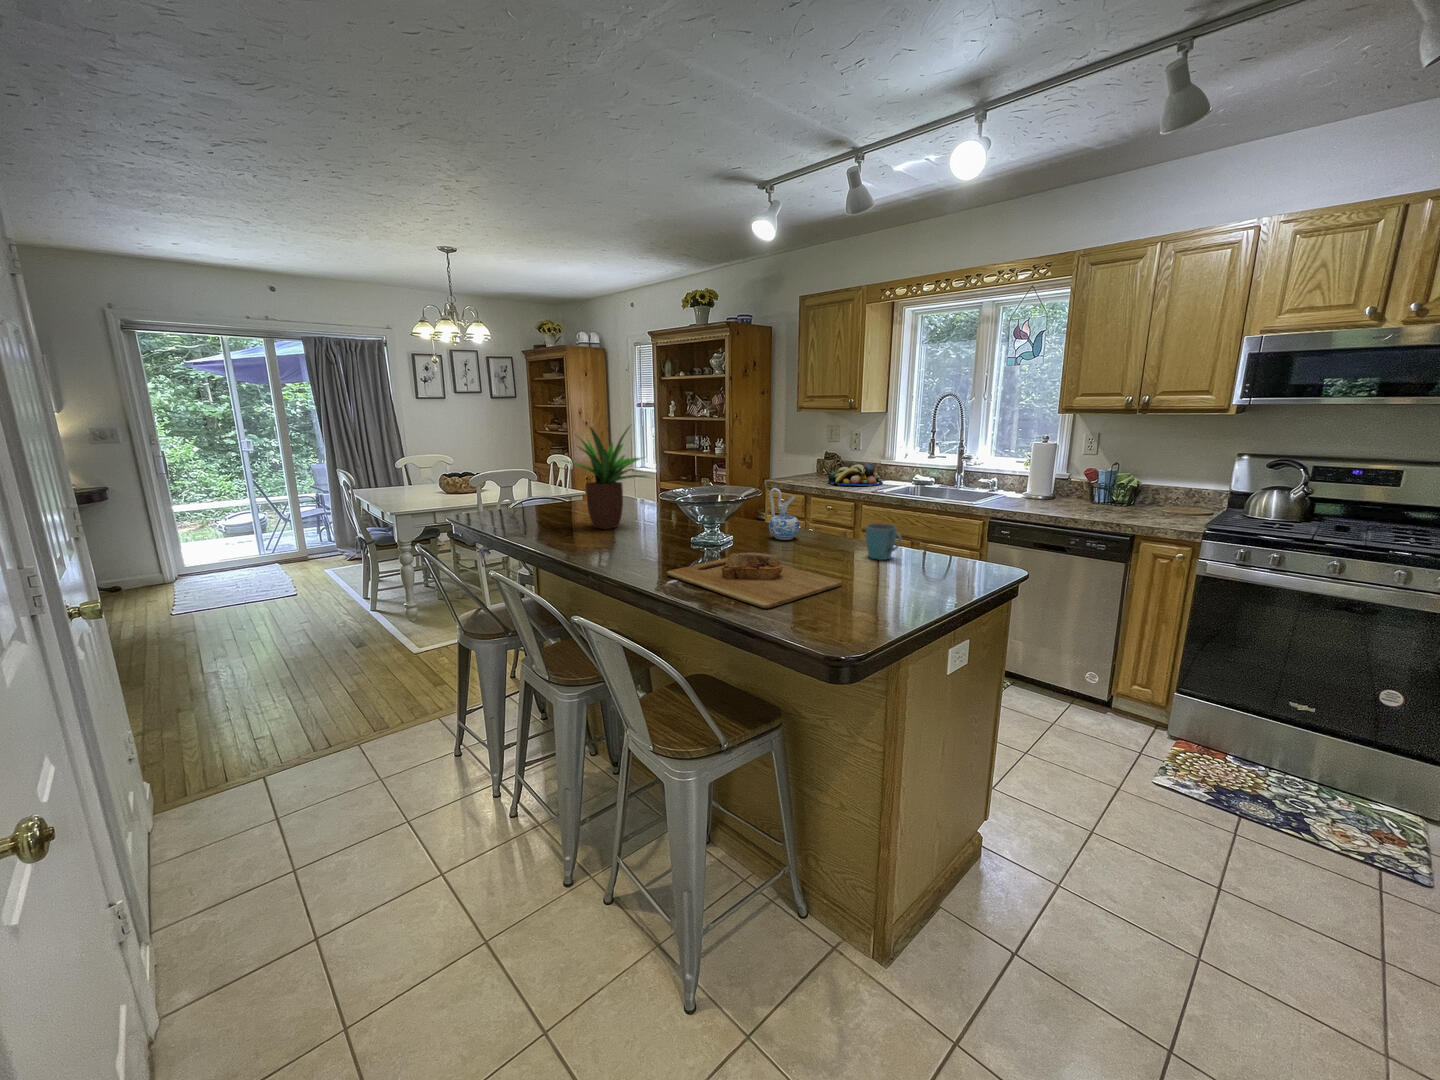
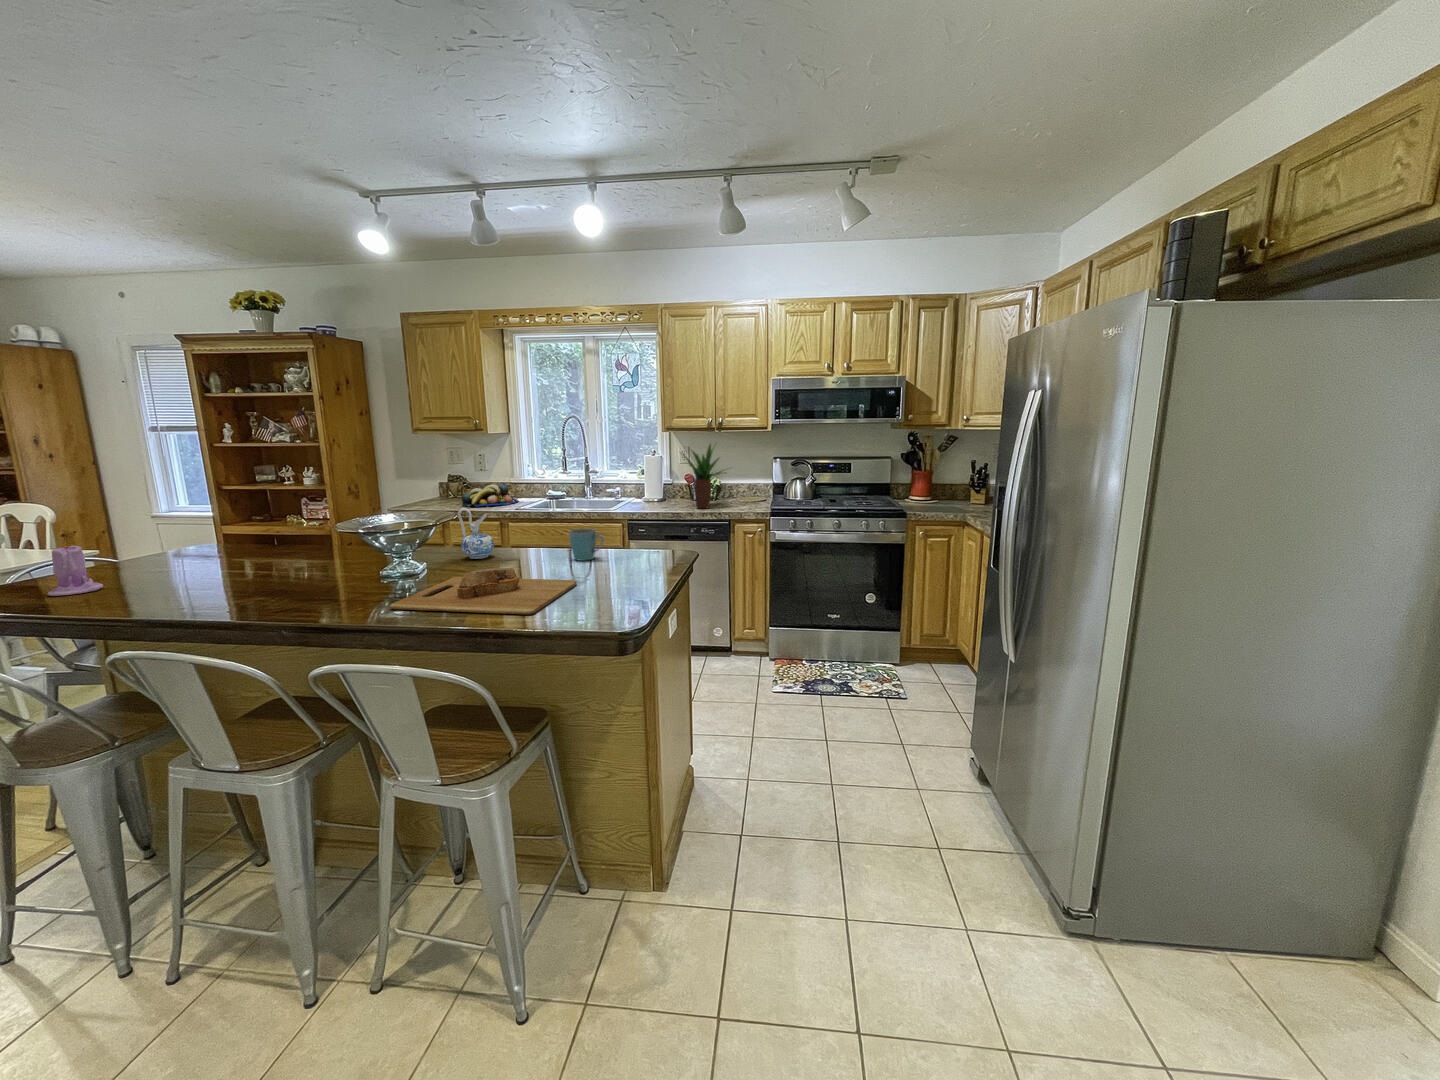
potted plant: present [565,427,646,529] -> present [683,444,722,508]
candle: none [511,485,539,523] -> present [48,541,103,596]

